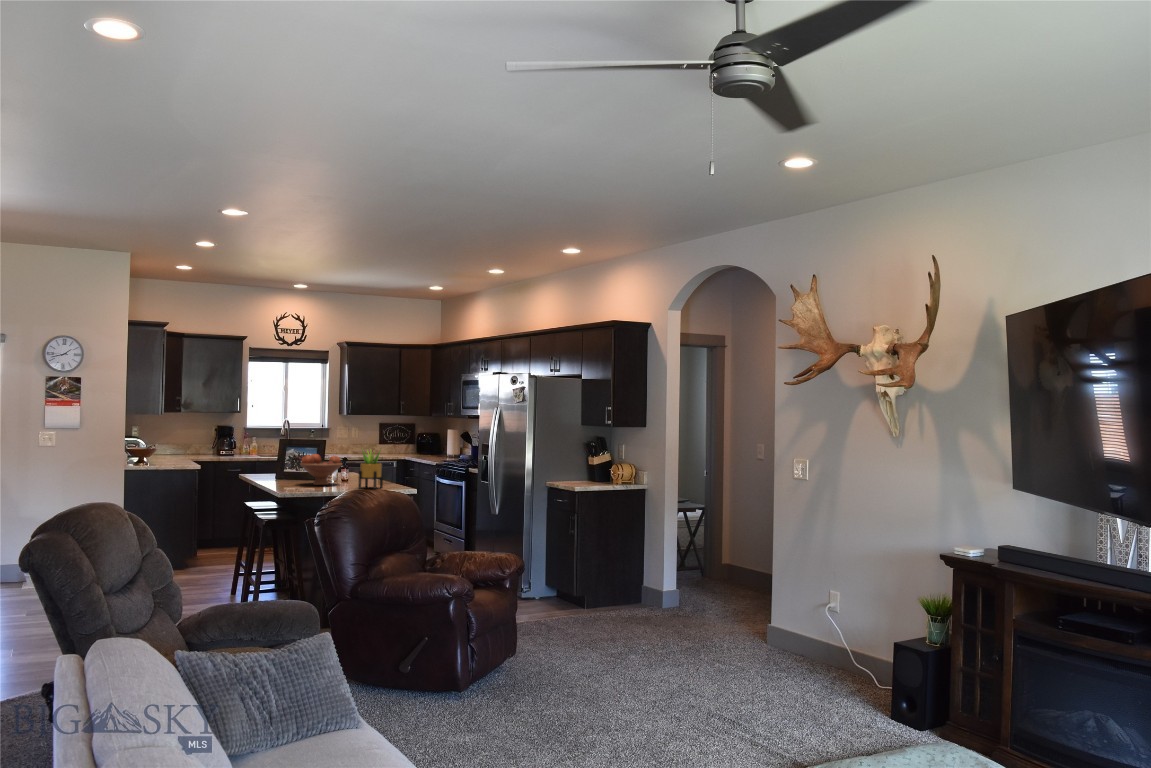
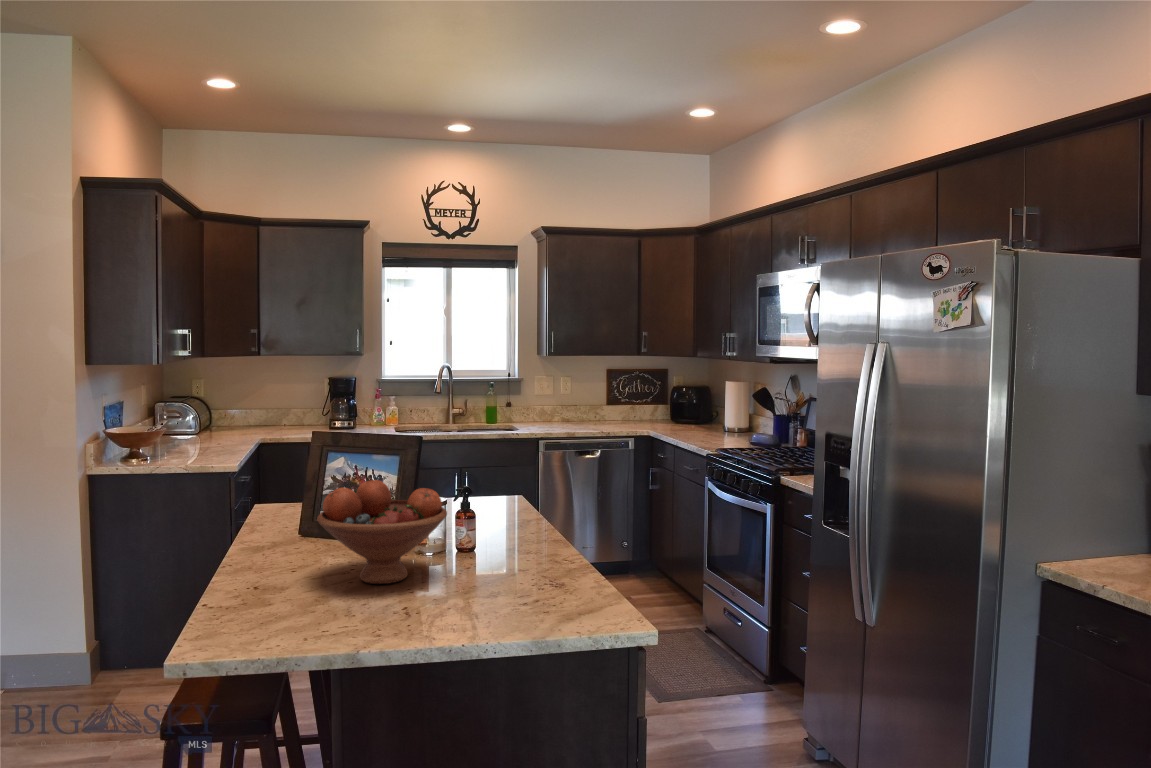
potted plant: present [358,451,383,489] -> none [479,467,562,626]

